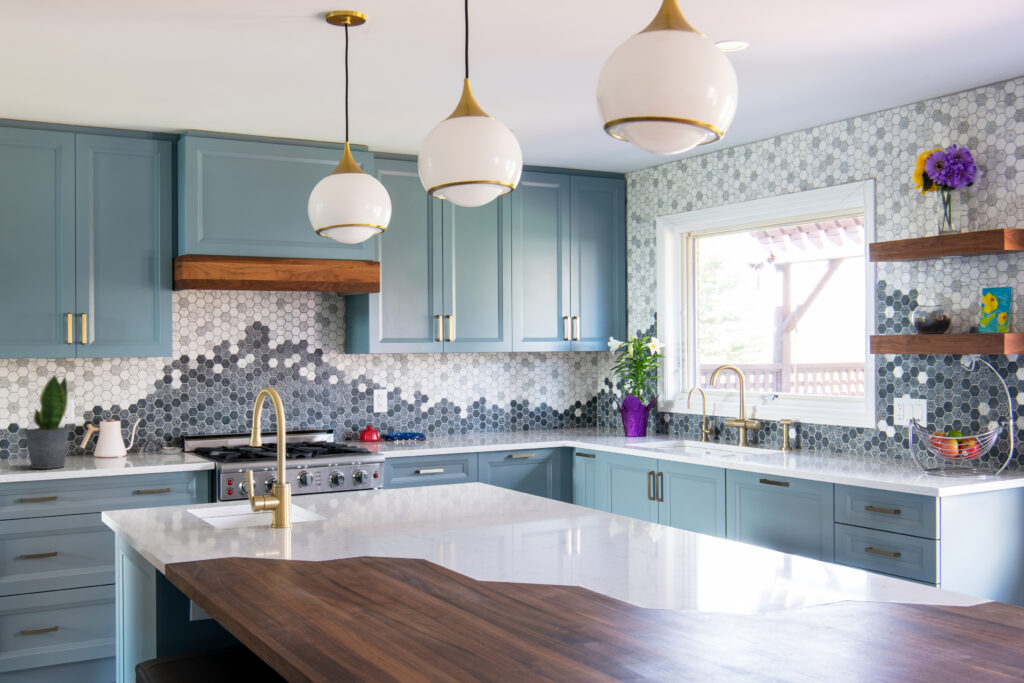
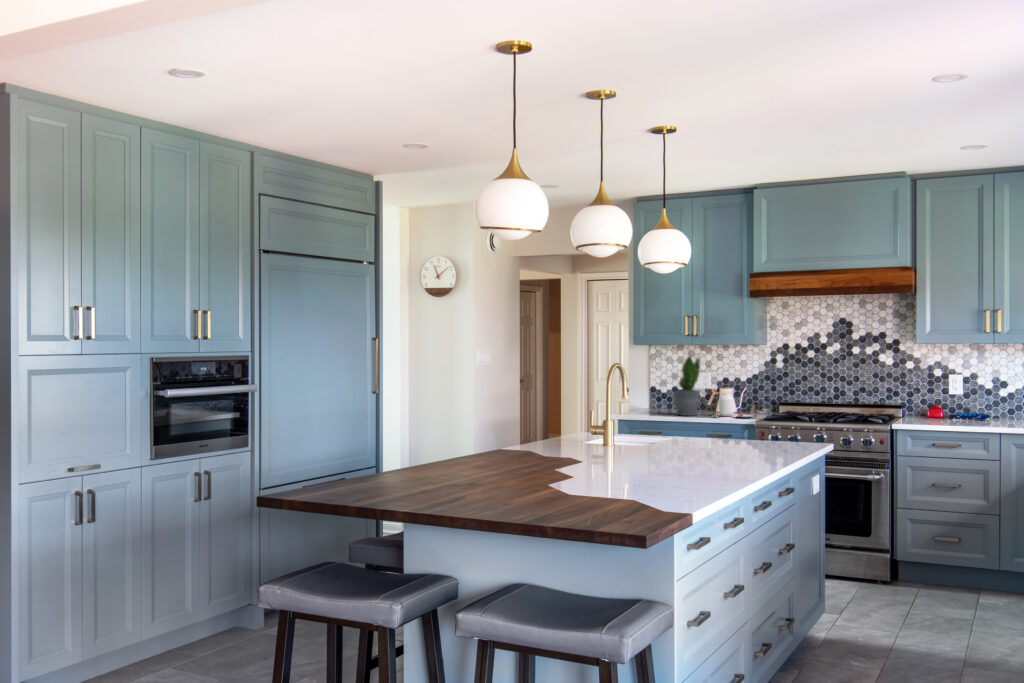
jar: none [93,429,155,466] -> present [719,393,752,418]

